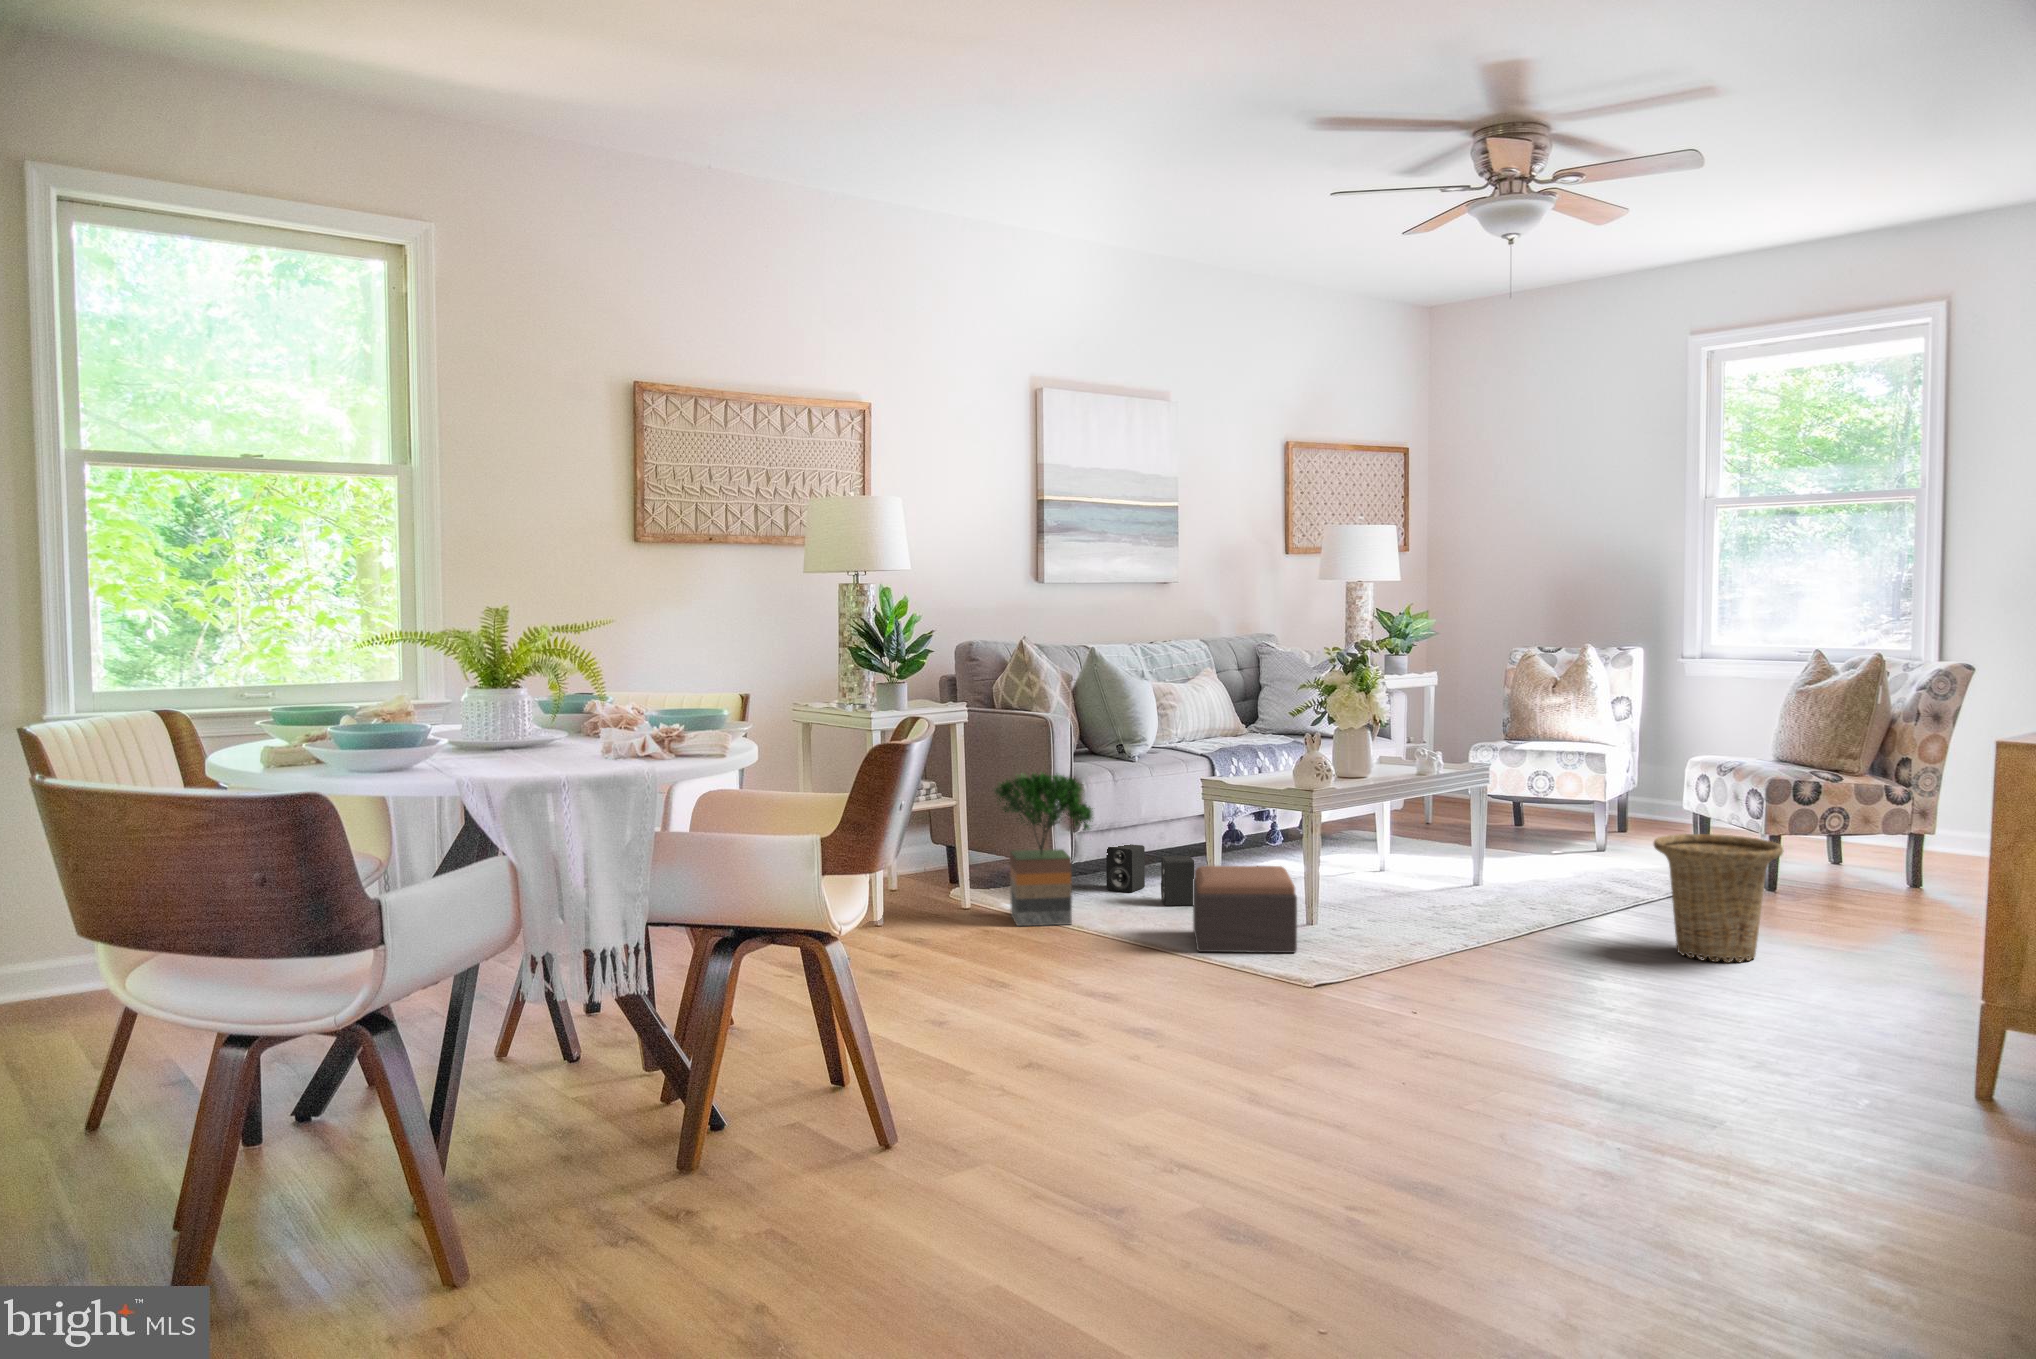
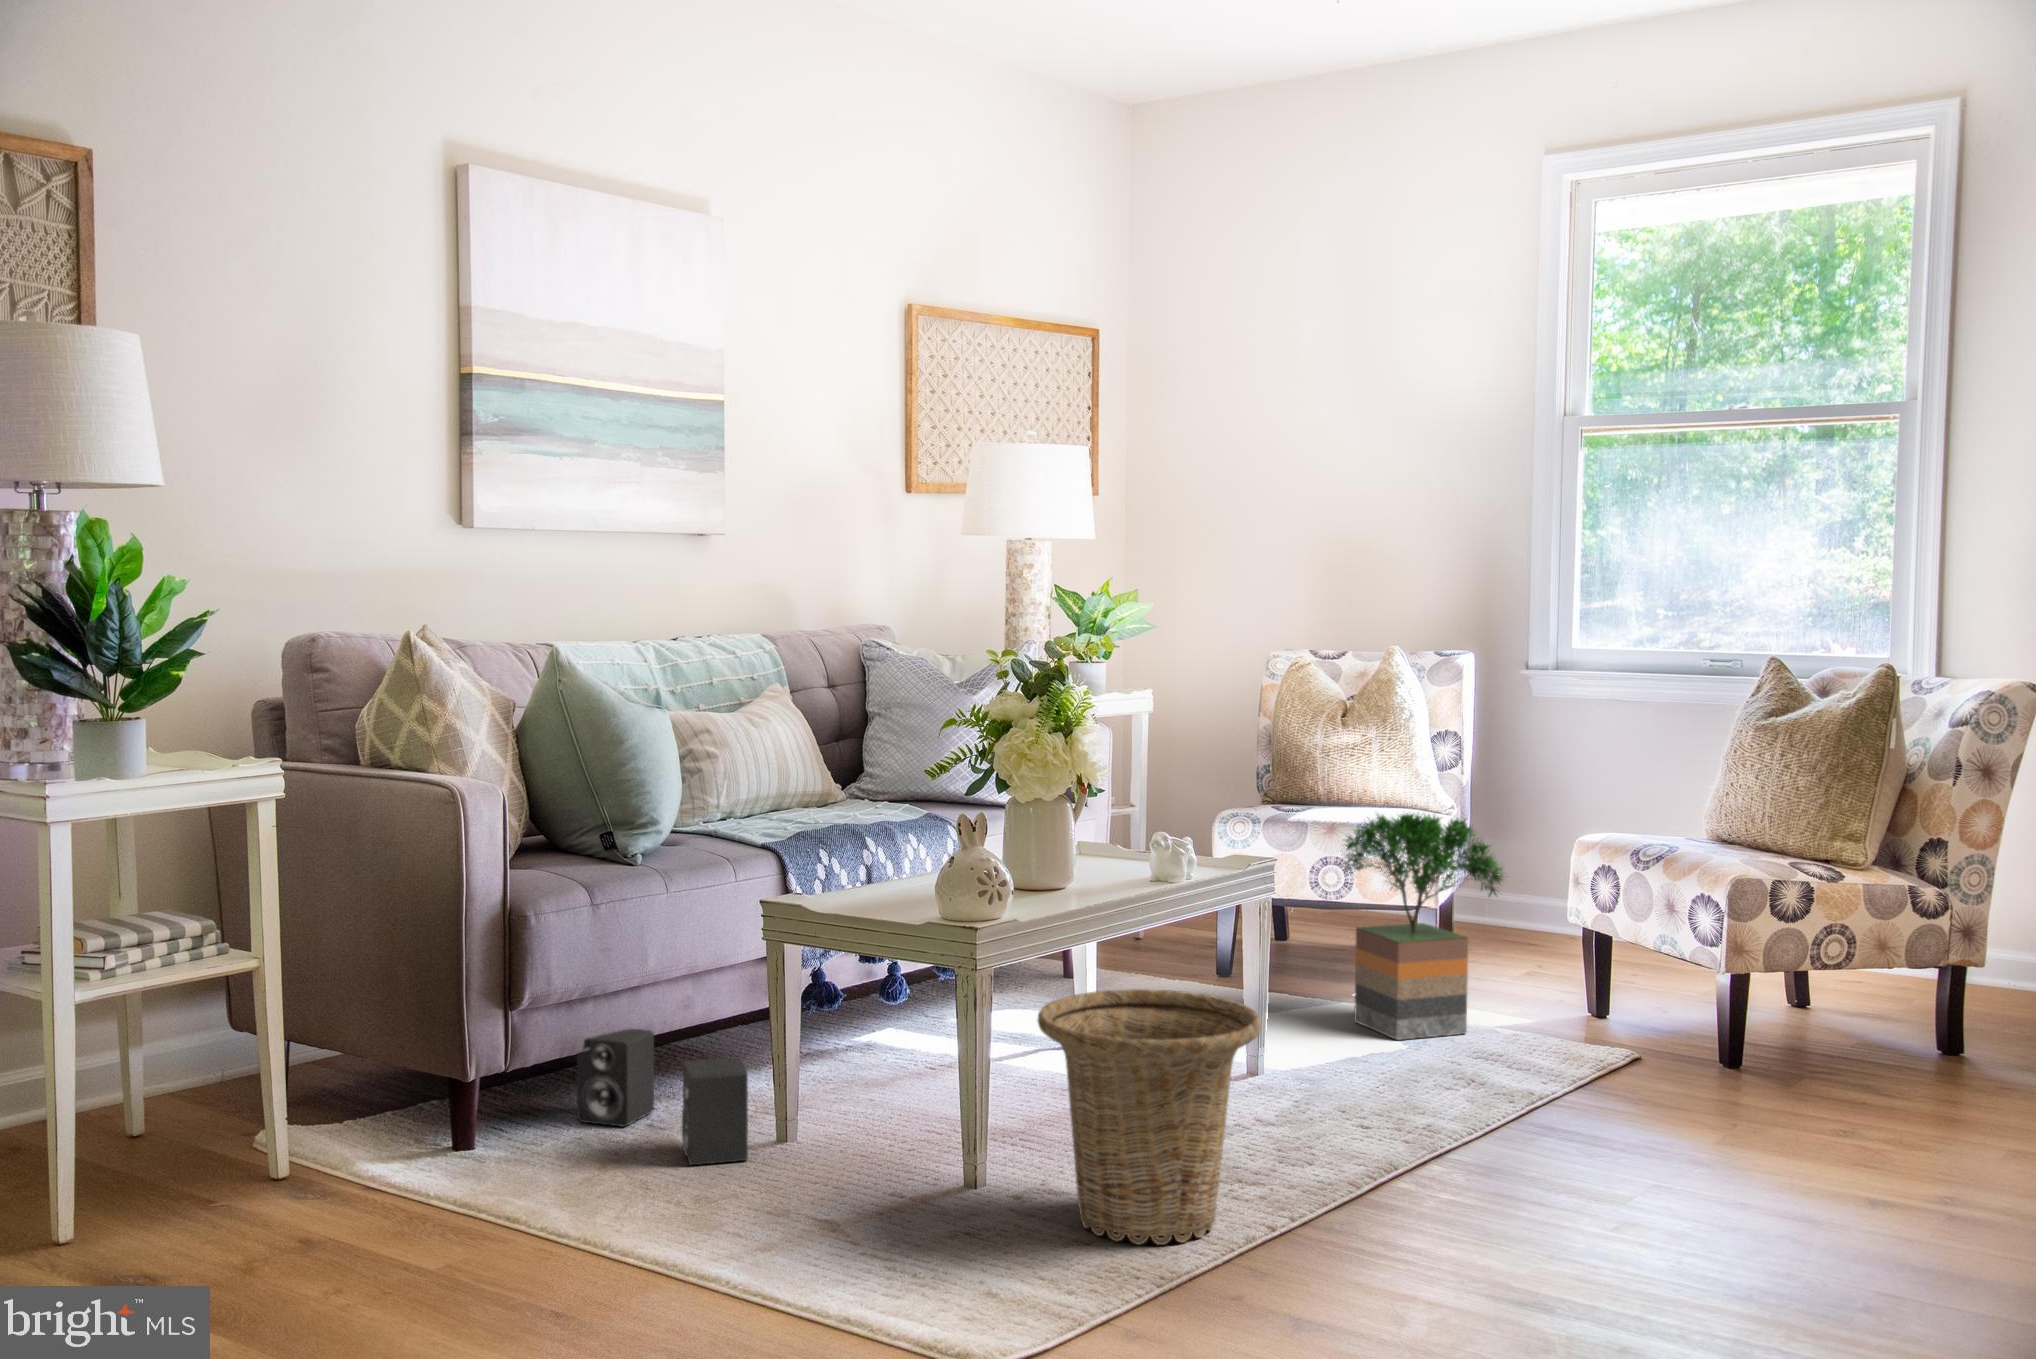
potted tree: present [995,772,1093,926] -> present [1340,813,1506,1040]
basket: present [1654,834,1783,962] -> present [1038,989,1262,1245]
footstool: present [1193,866,1297,953] -> none [740,1105,964,1326]

